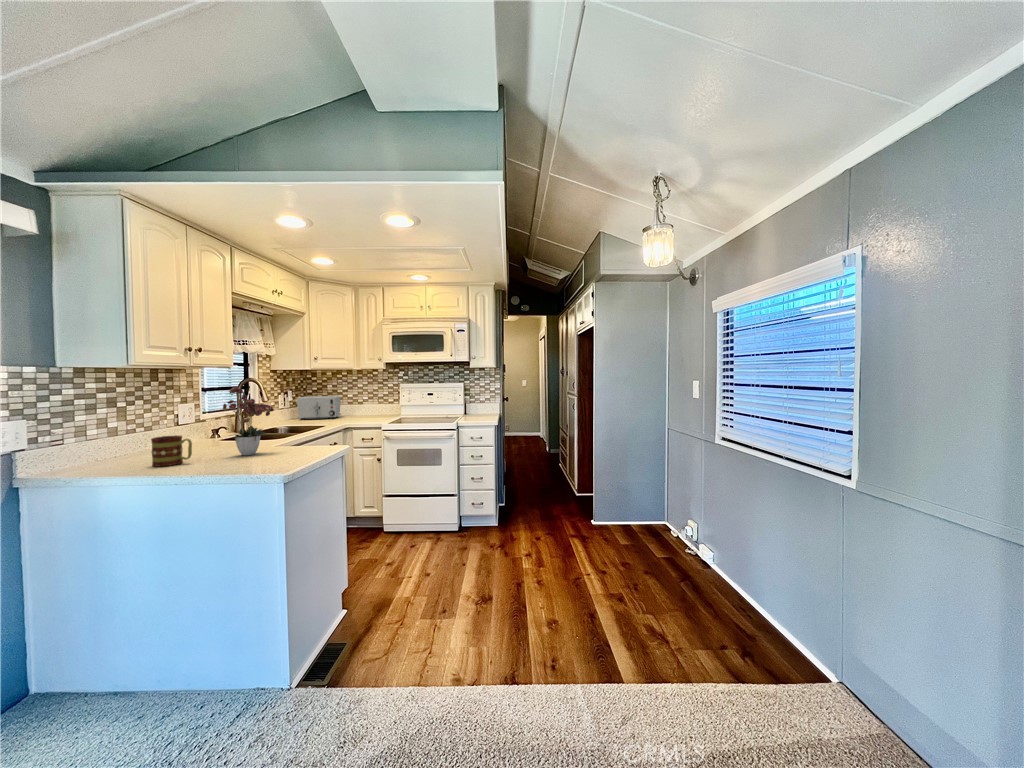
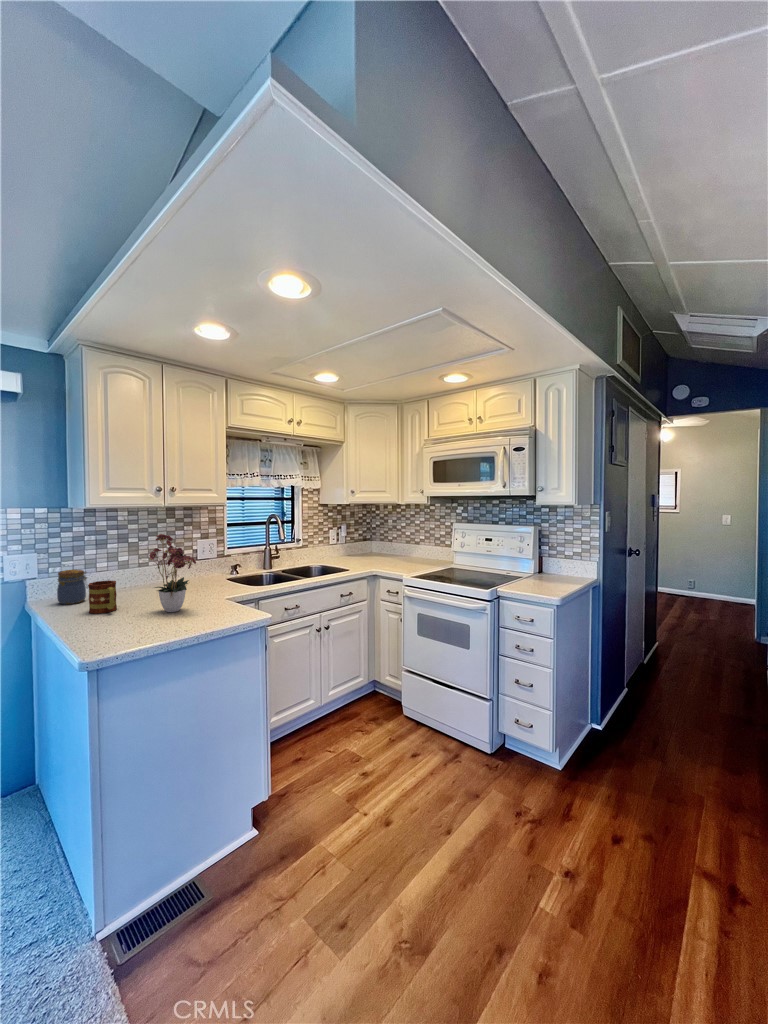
toaster: present [297,396,341,420] -> none [348,532,393,560]
jar: none [74,433,110,470] -> present [57,569,87,604]

